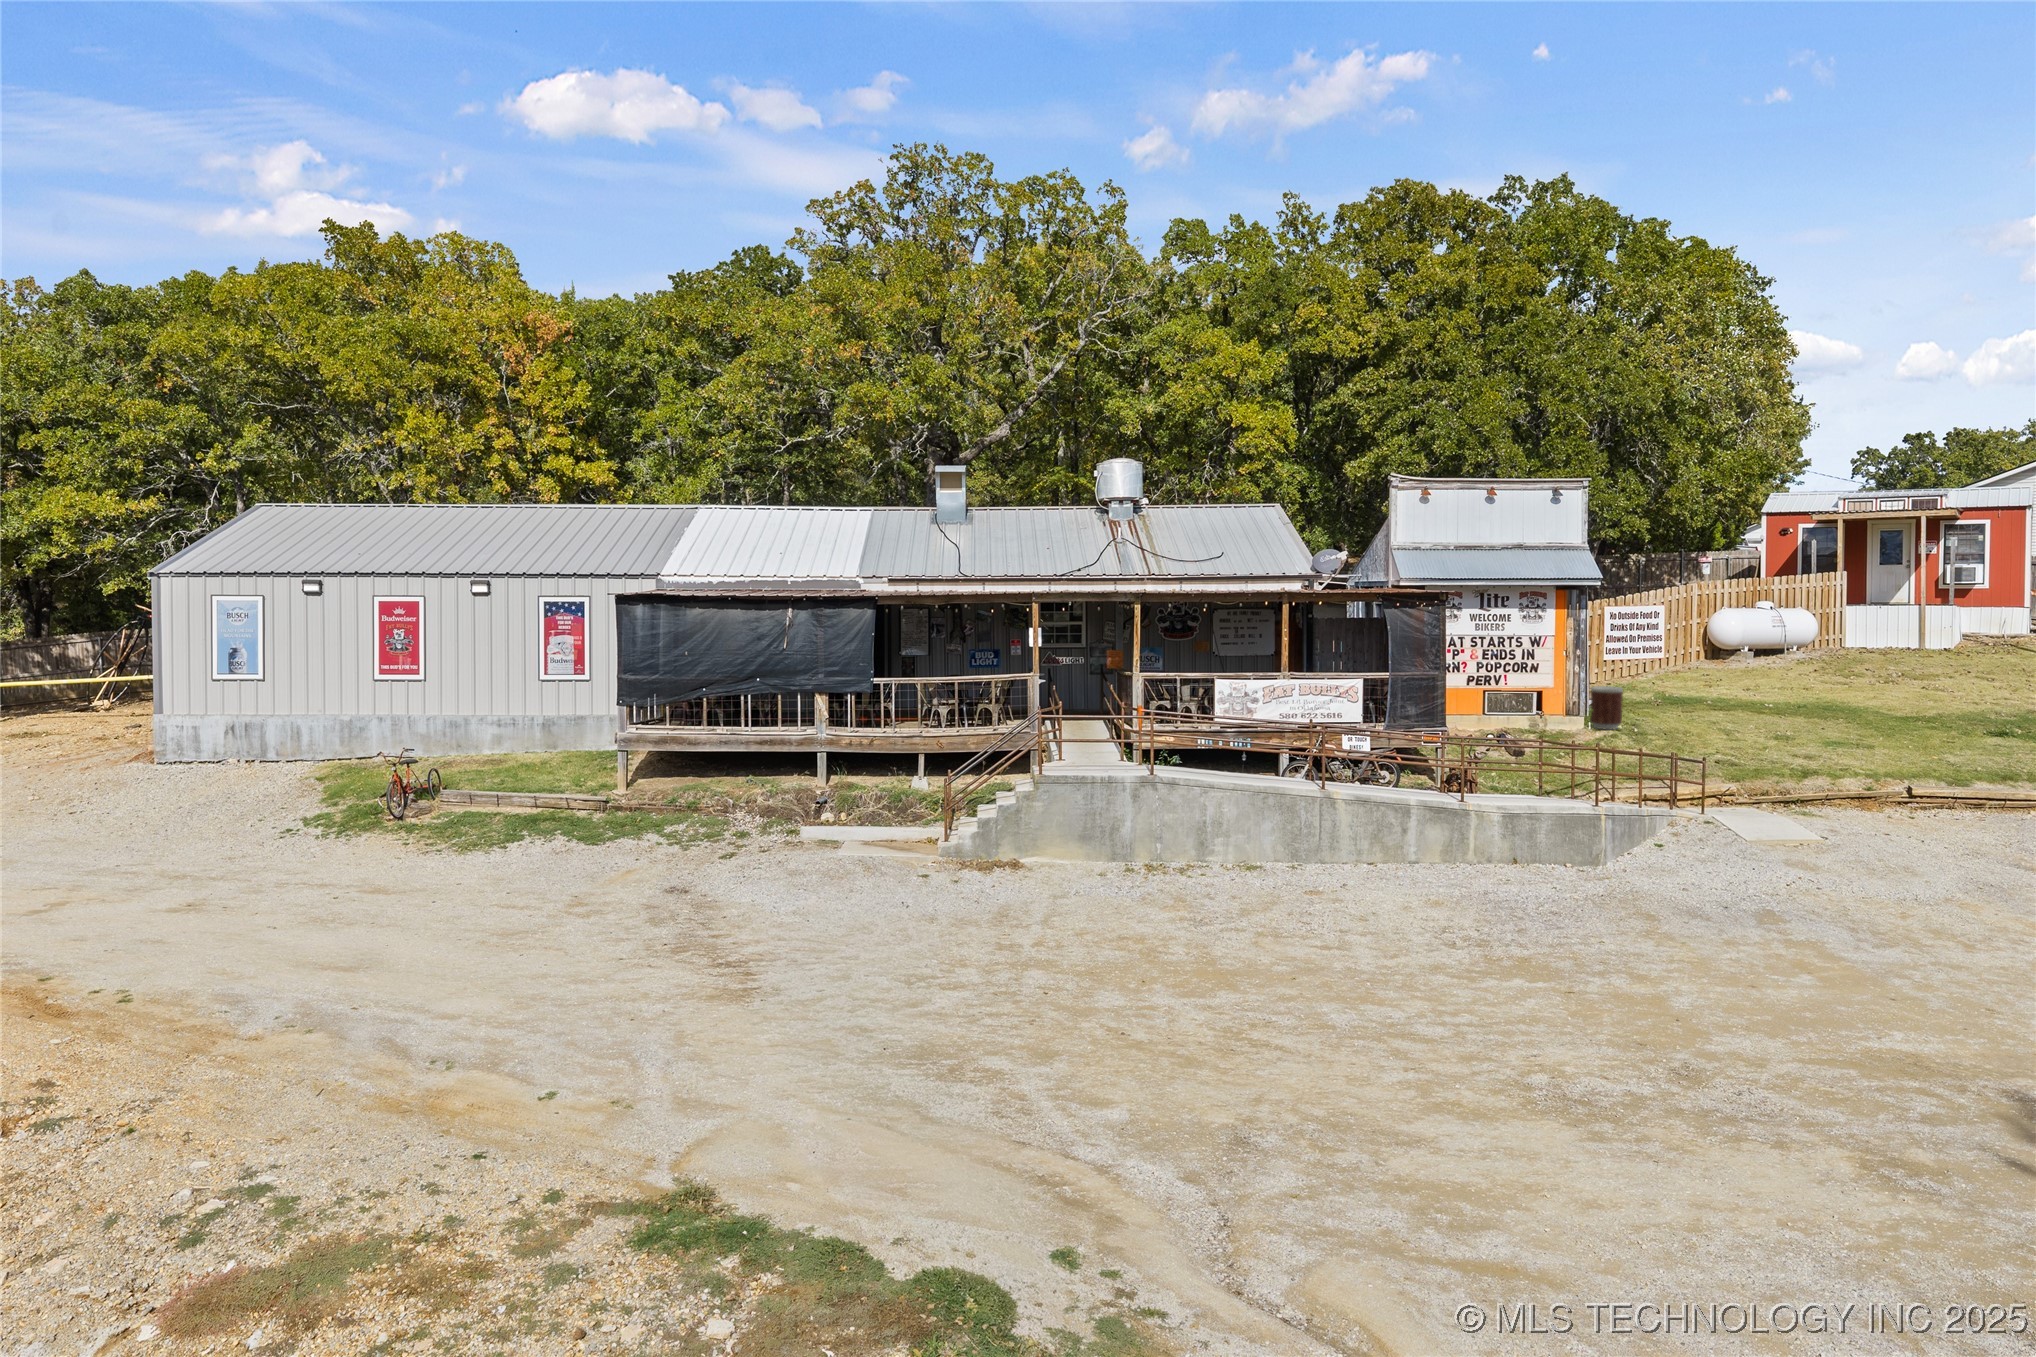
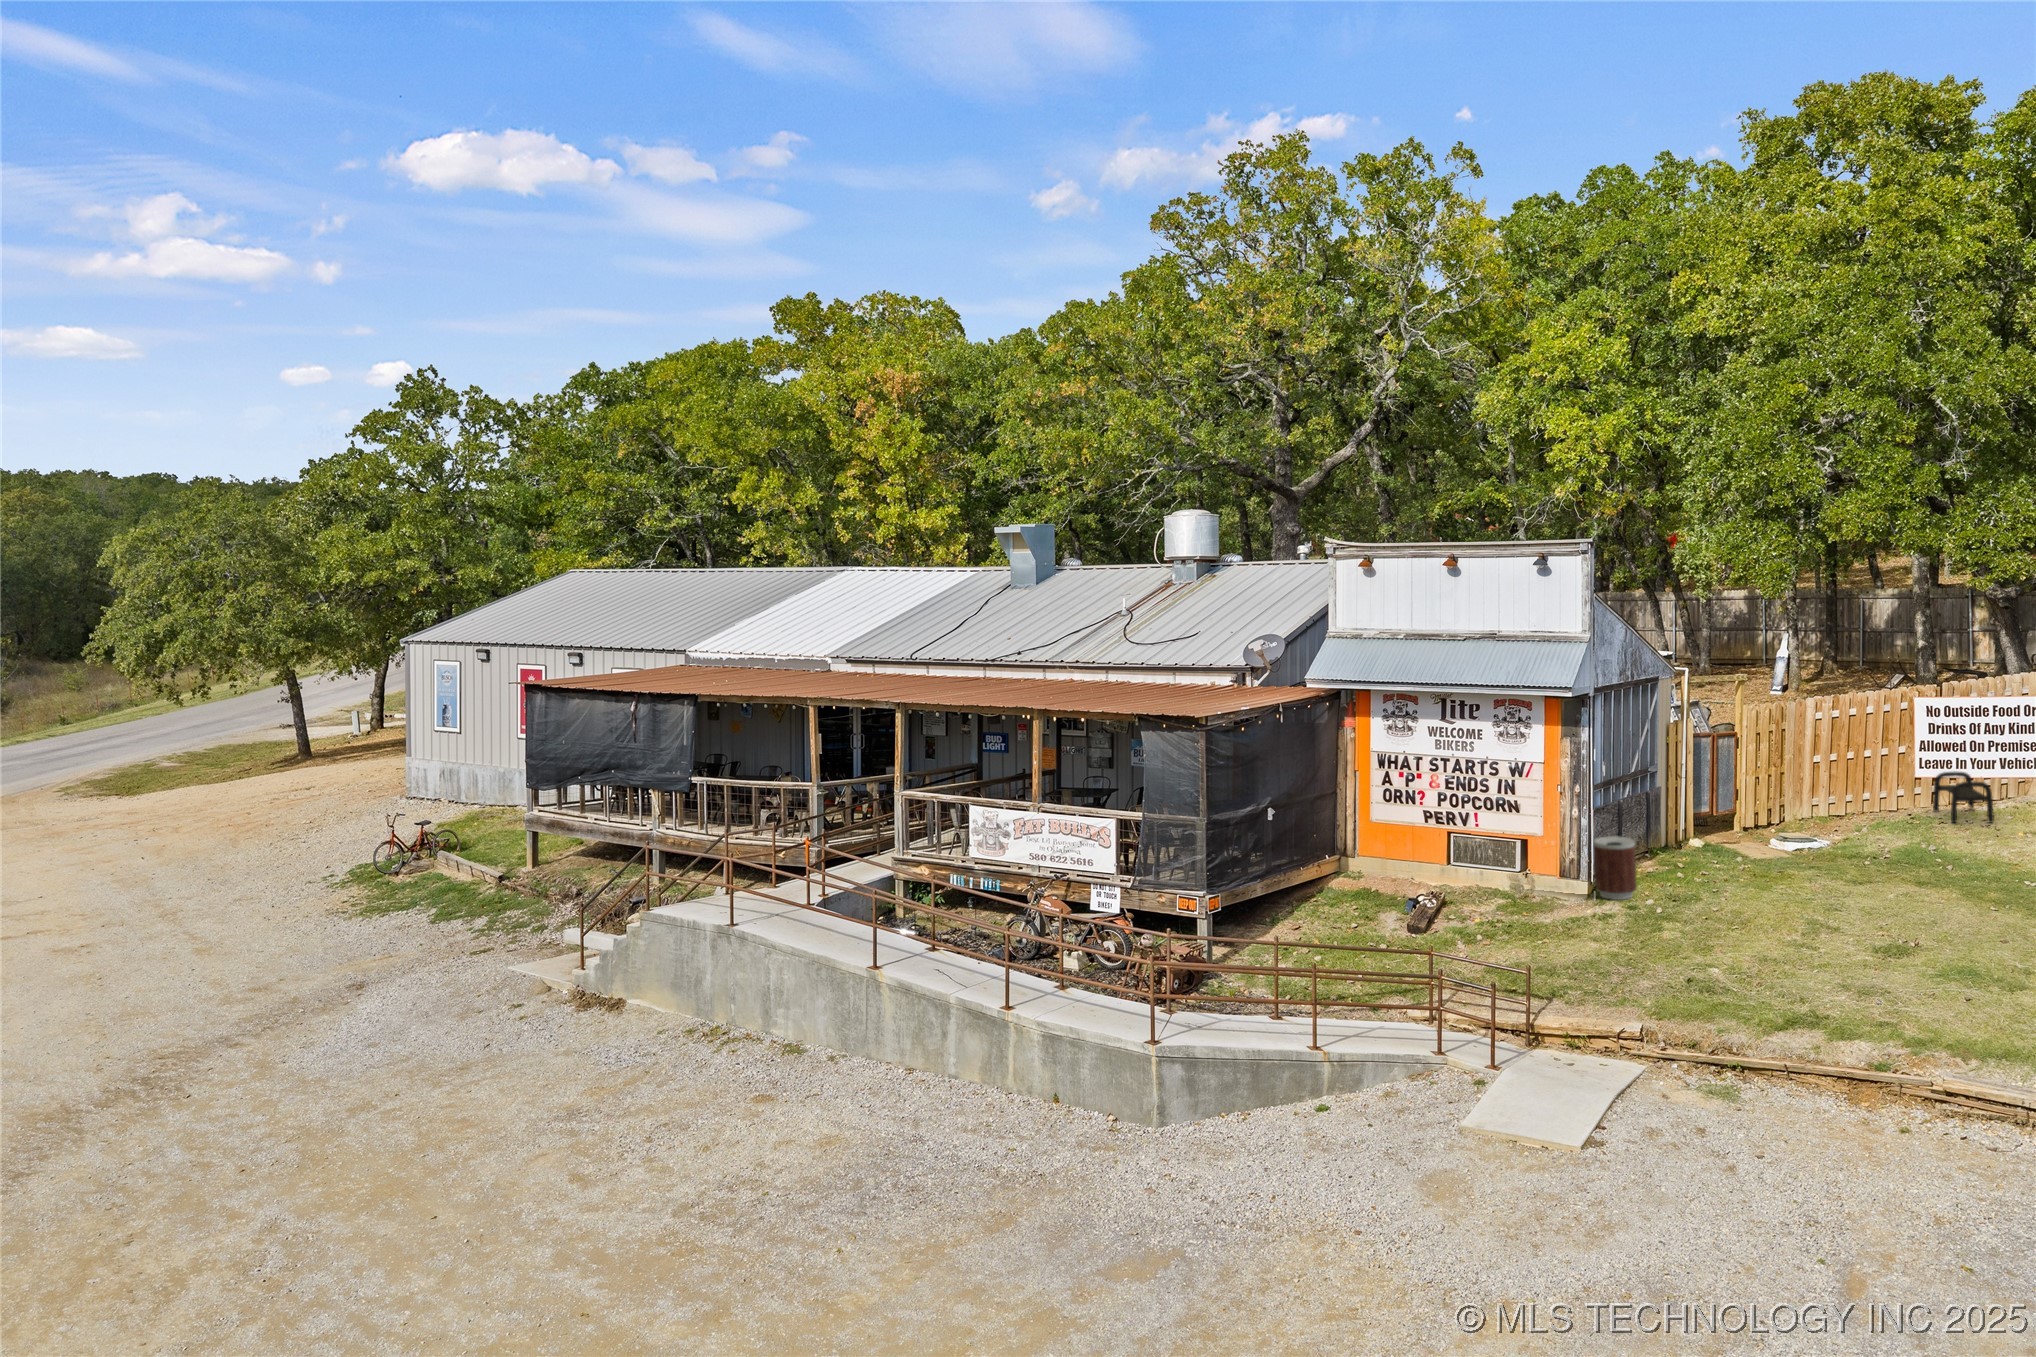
bench: none [1621,654,1669,683] -> present [1933,772,1994,823]

